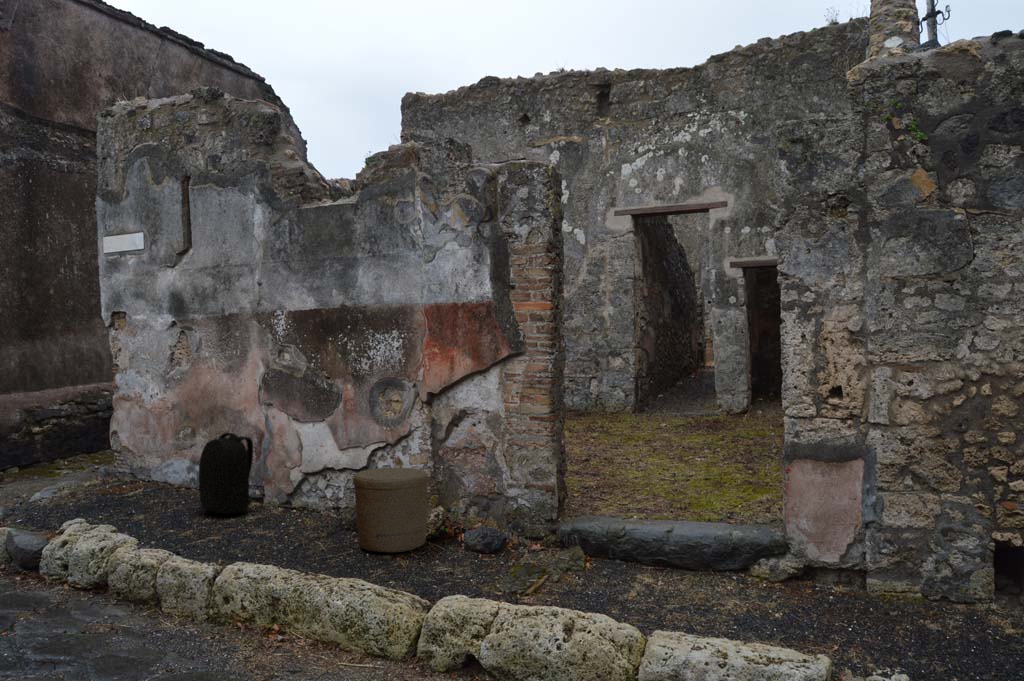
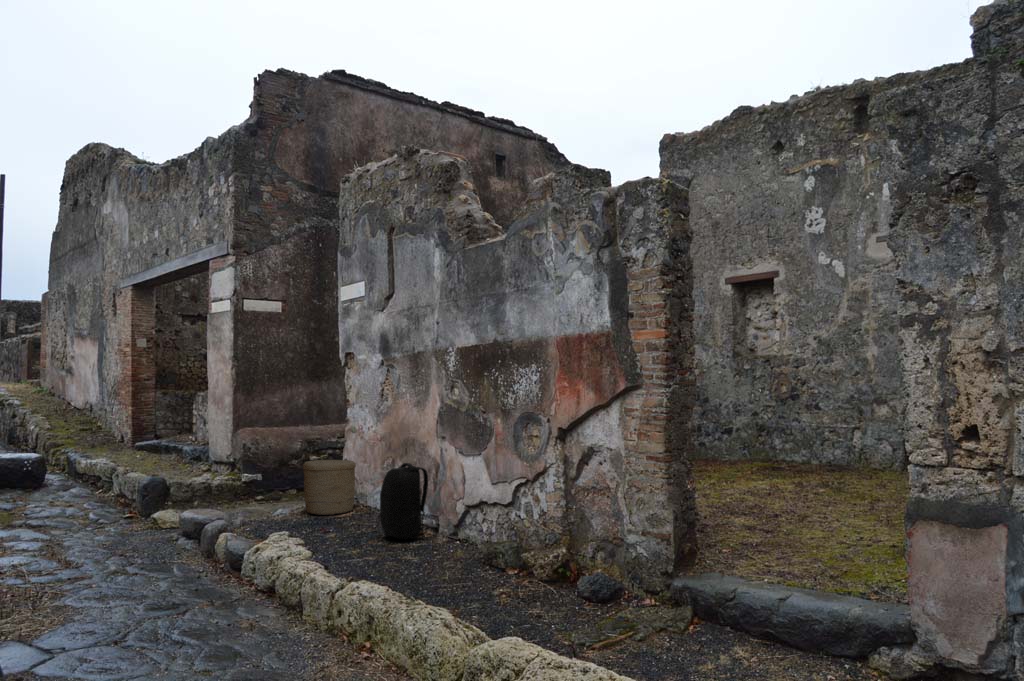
woven basket: present [353,468,429,553] -> present [303,460,356,515]

